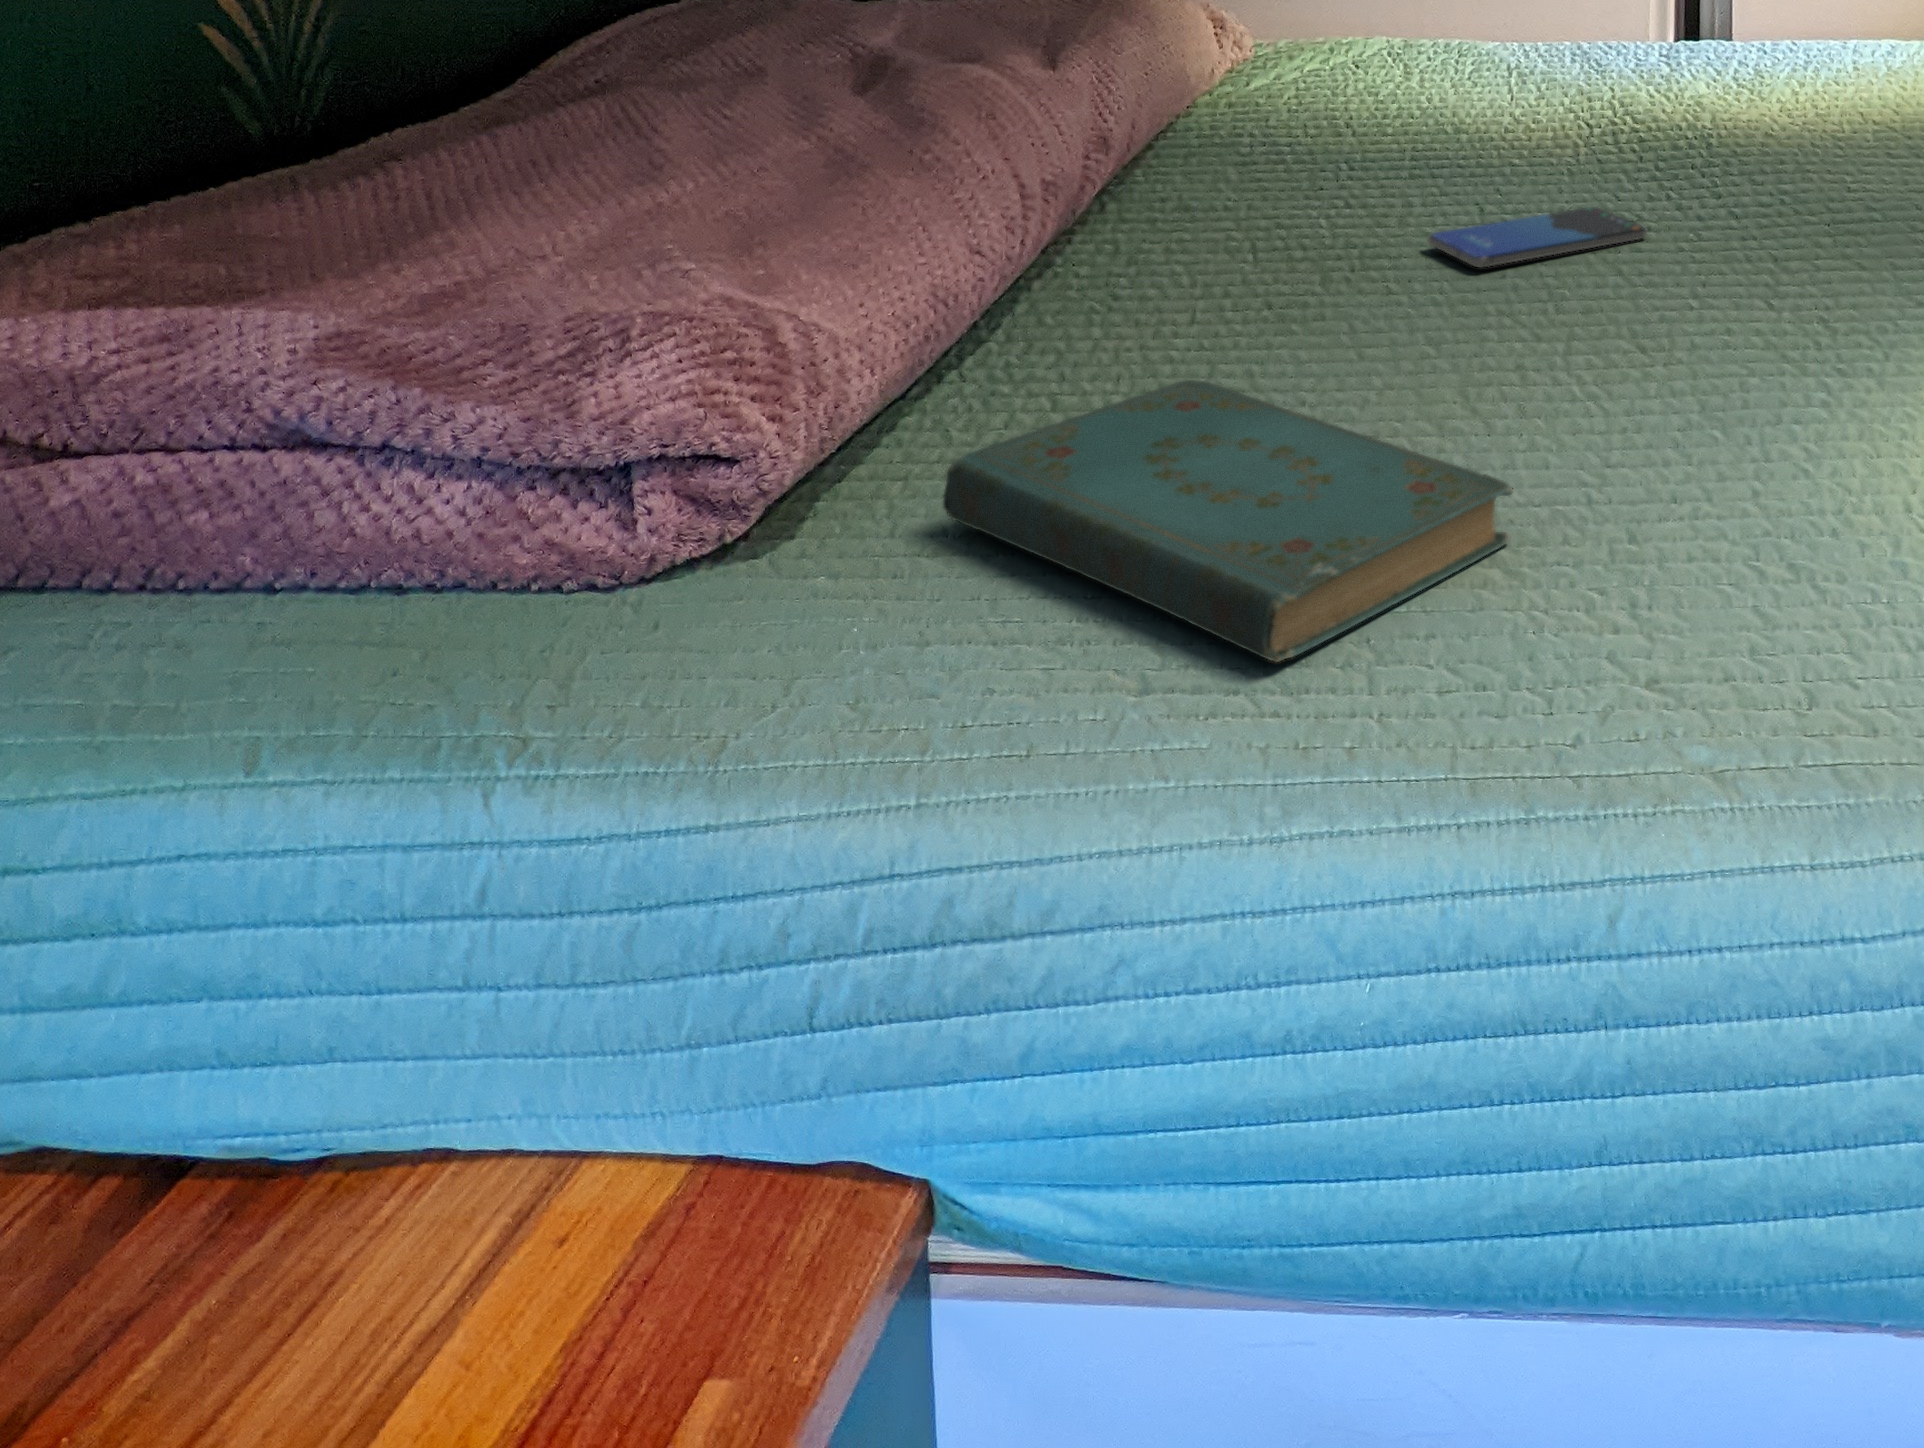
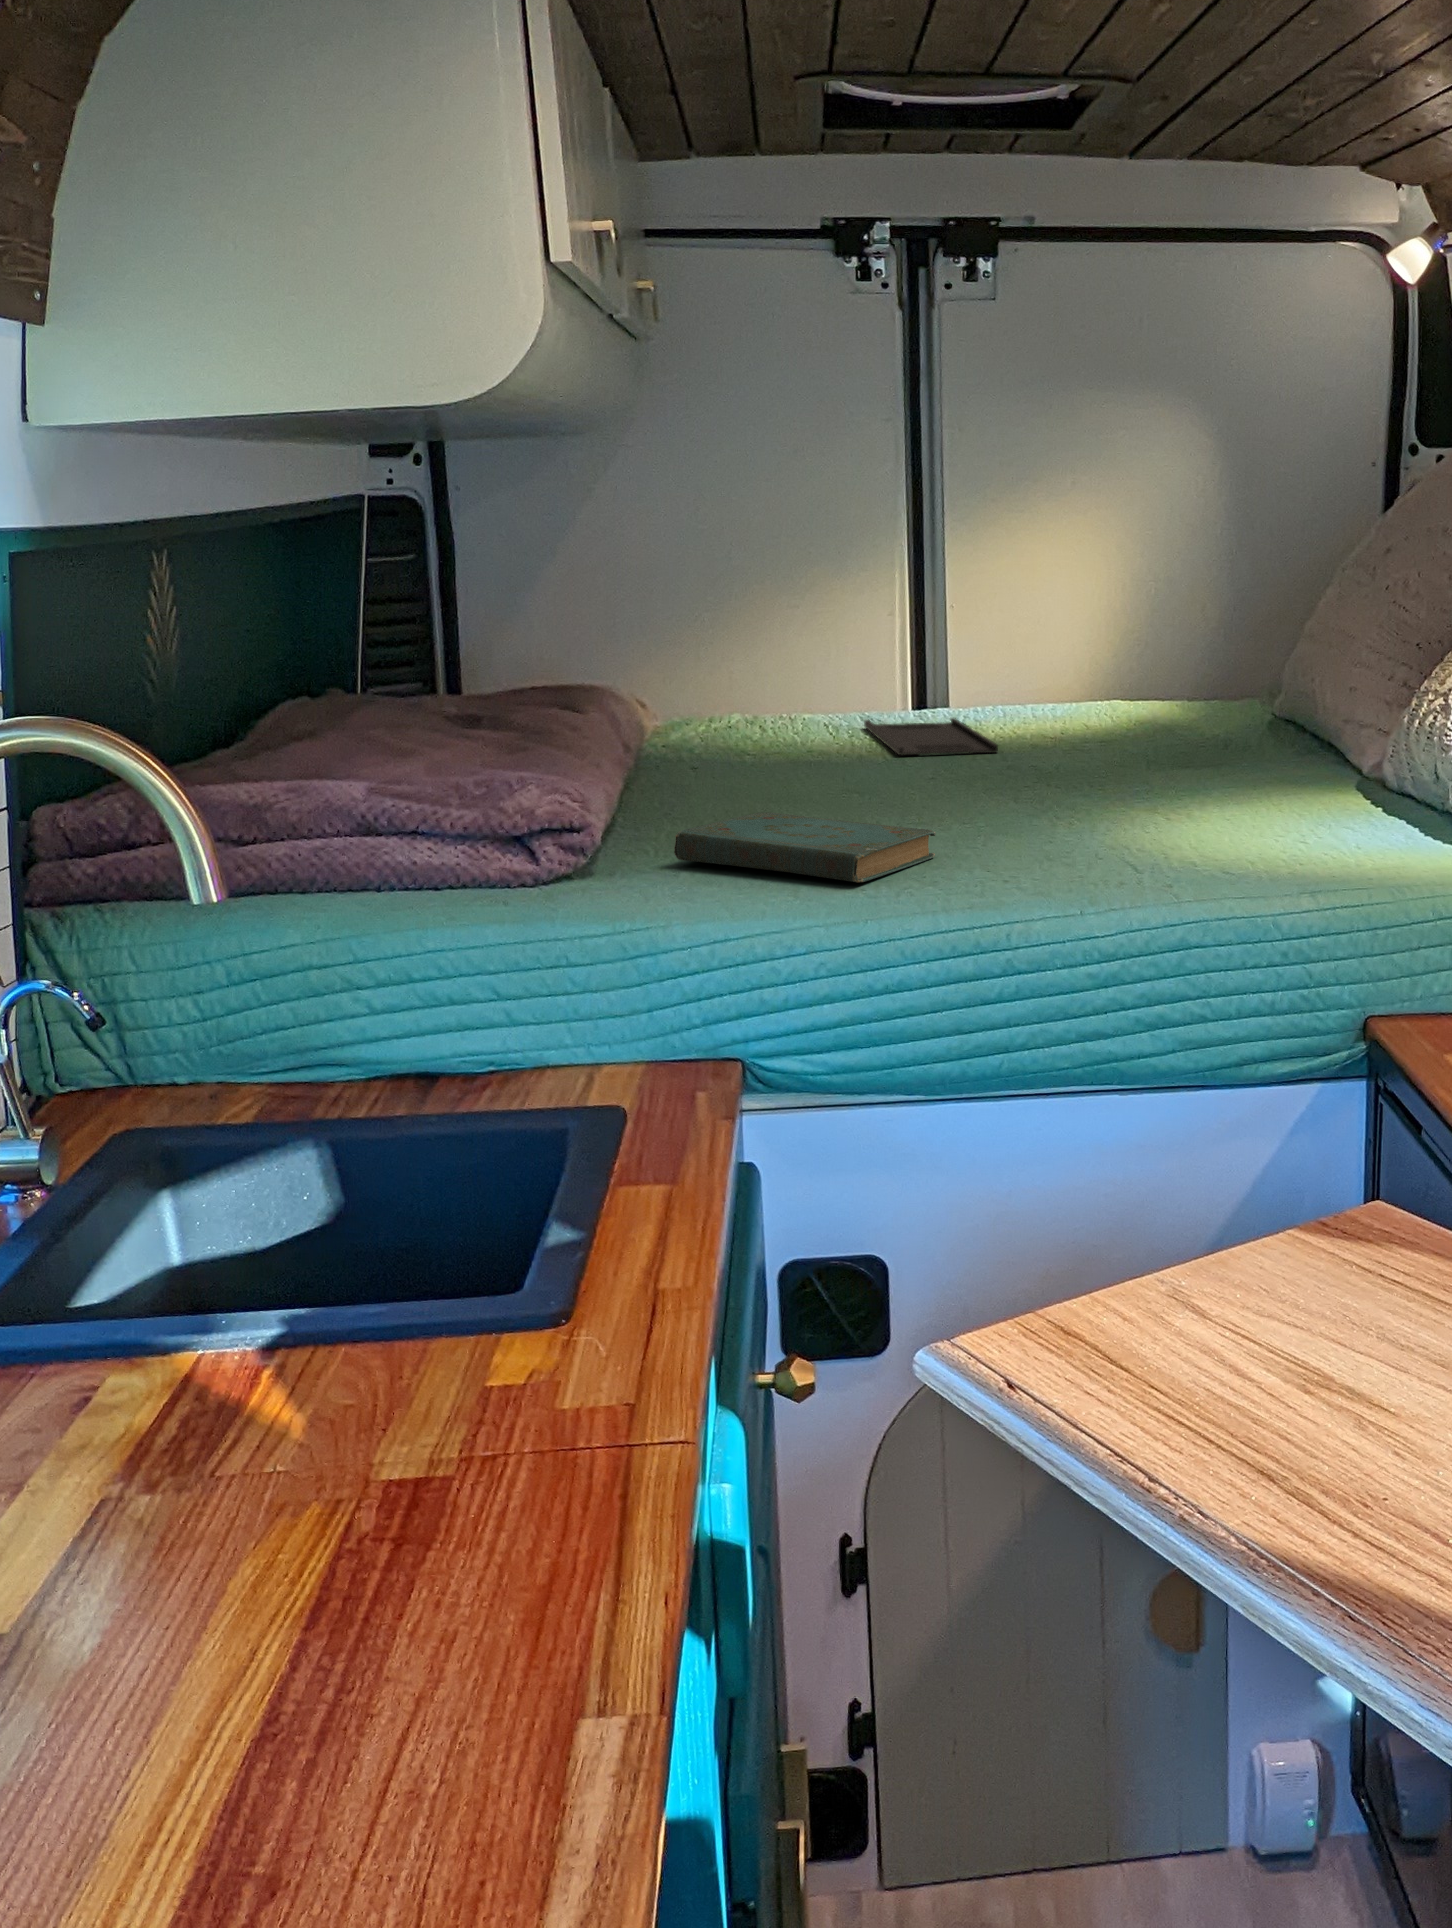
tray: none [1564,70,1767,164] -> present [864,718,998,755]
smartphone: present [1428,207,1647,267] -> none [832,767,947,789]

